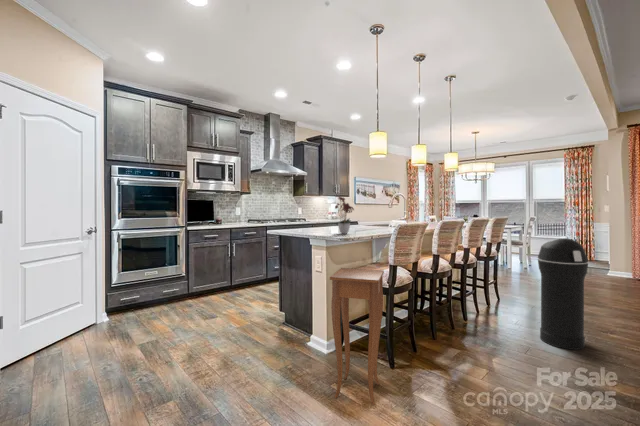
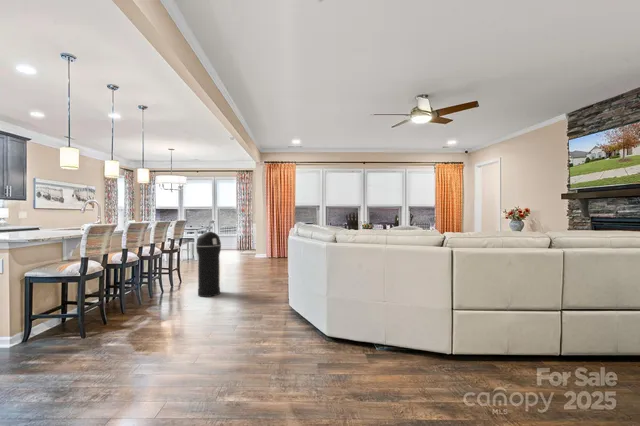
flower arrangement: present [335,197,354,234] -> none [17,202,45,237]
side table: present [330,268,384,405] -> none [23,260,76,364]

